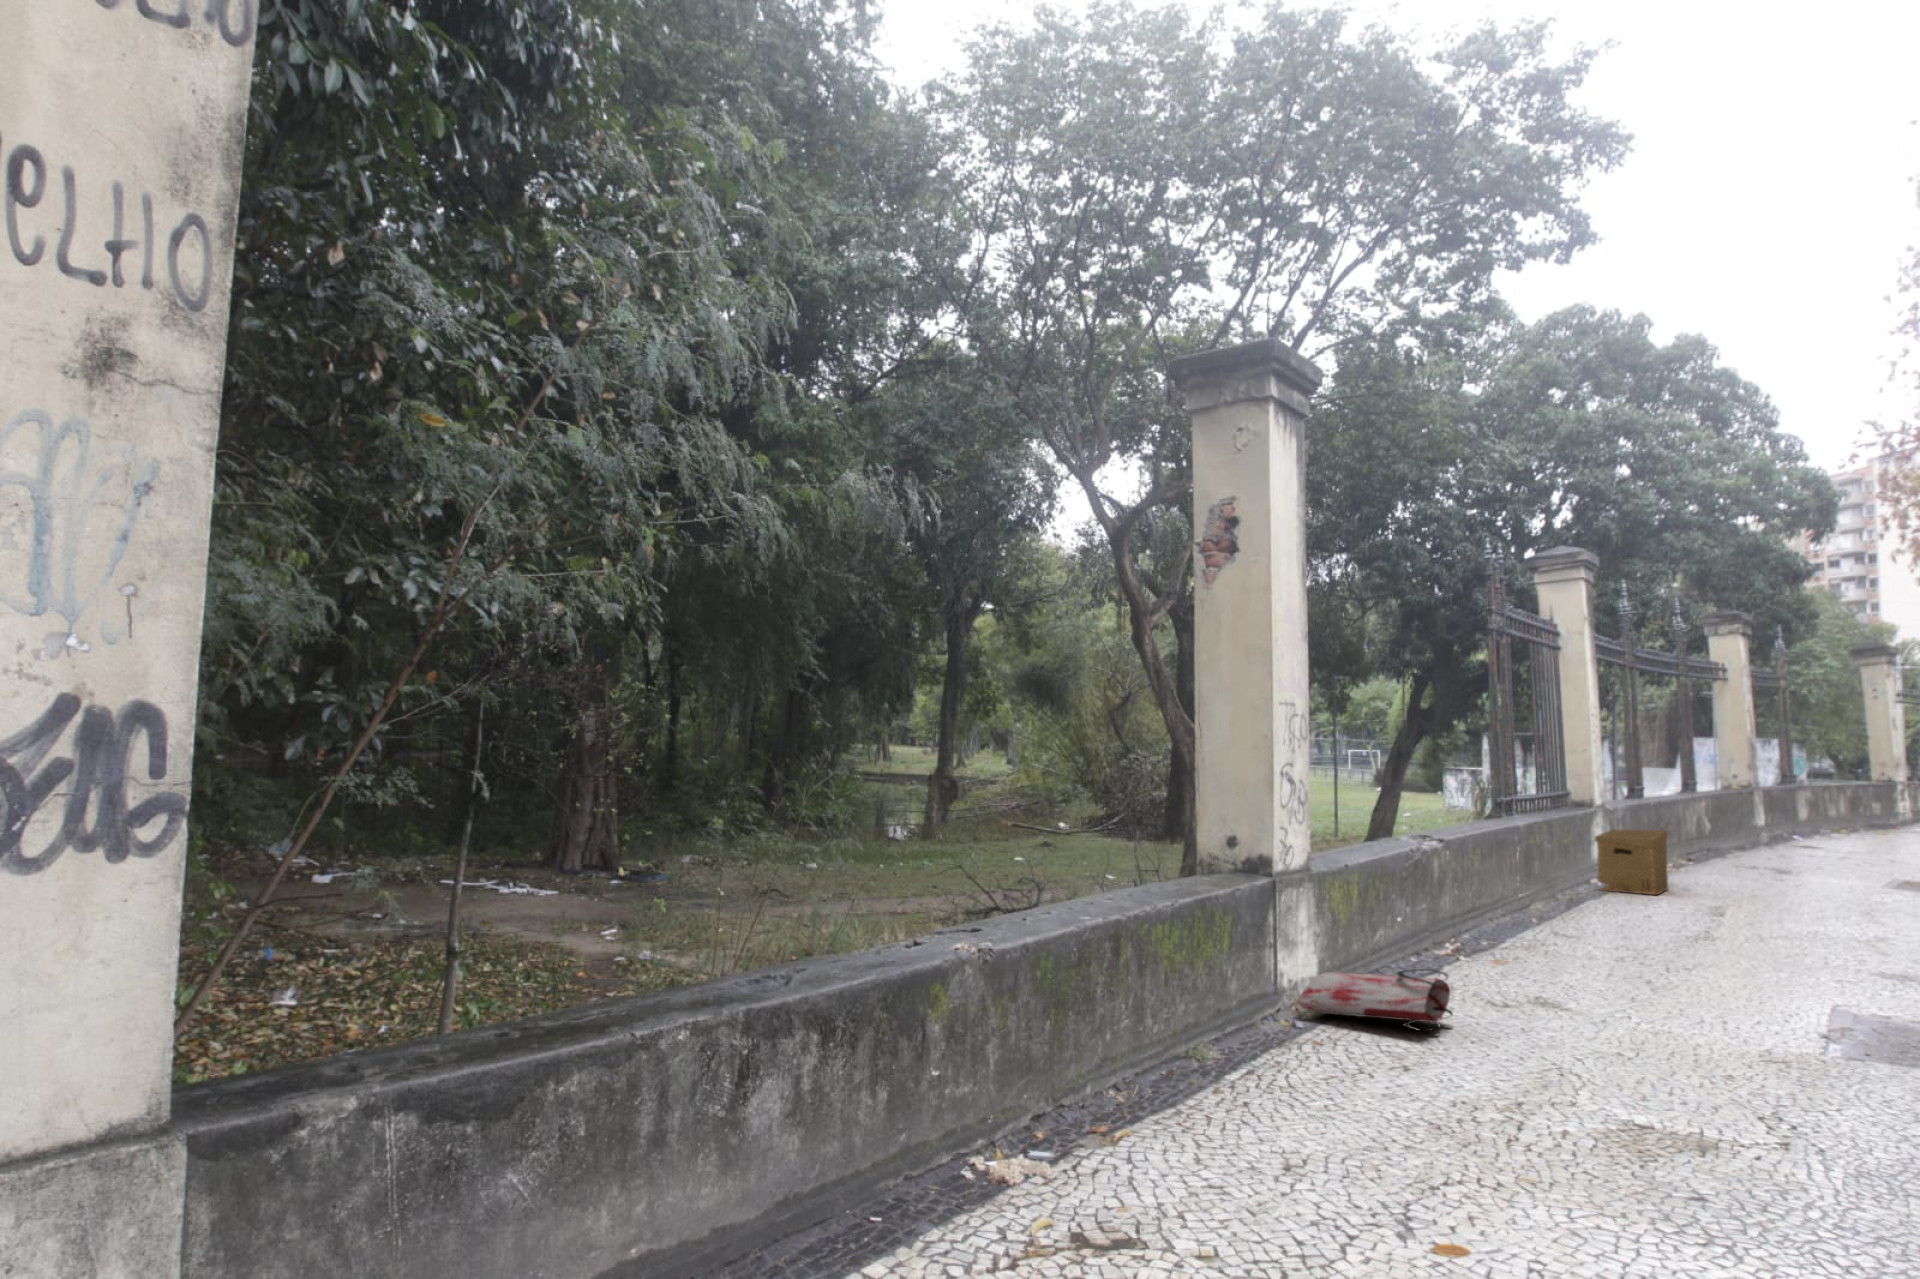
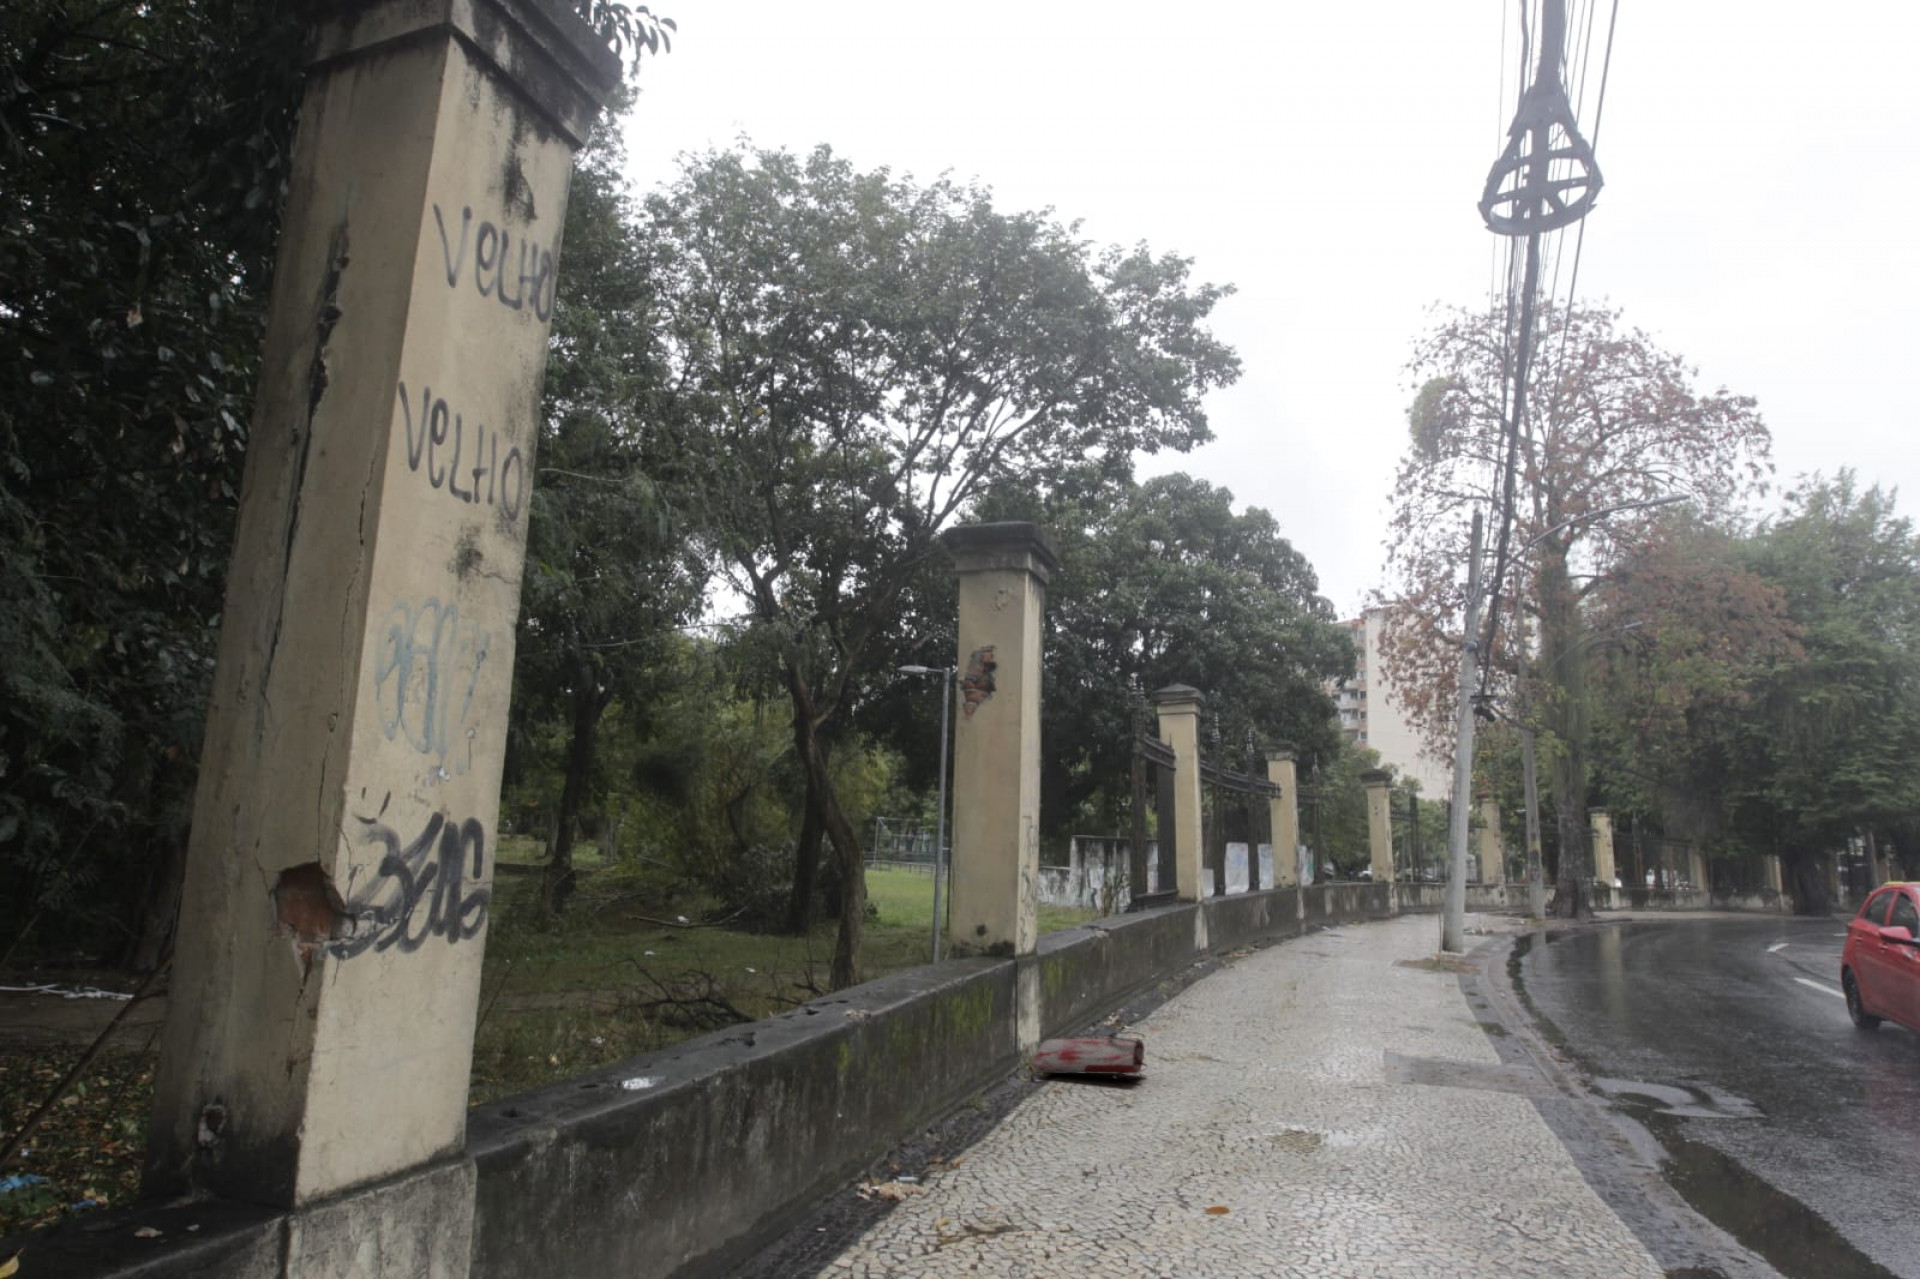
cardboard box: present [1594,830,1668,895] -> none [1200,922,1252,976]

